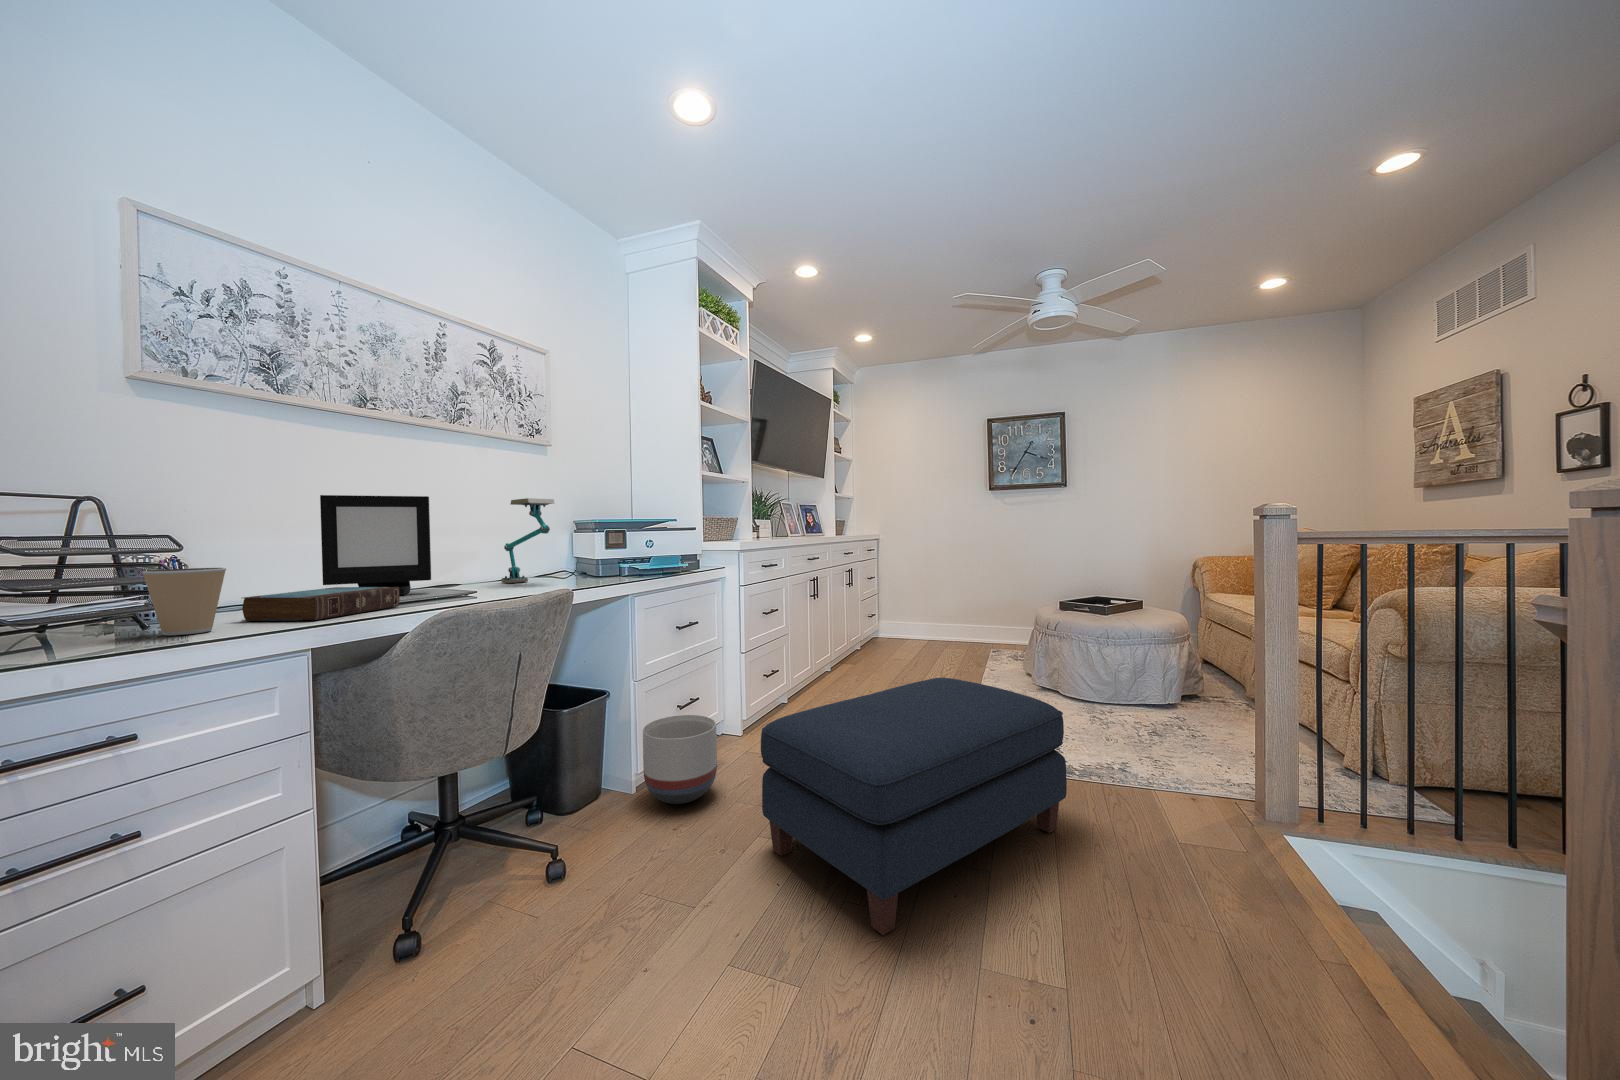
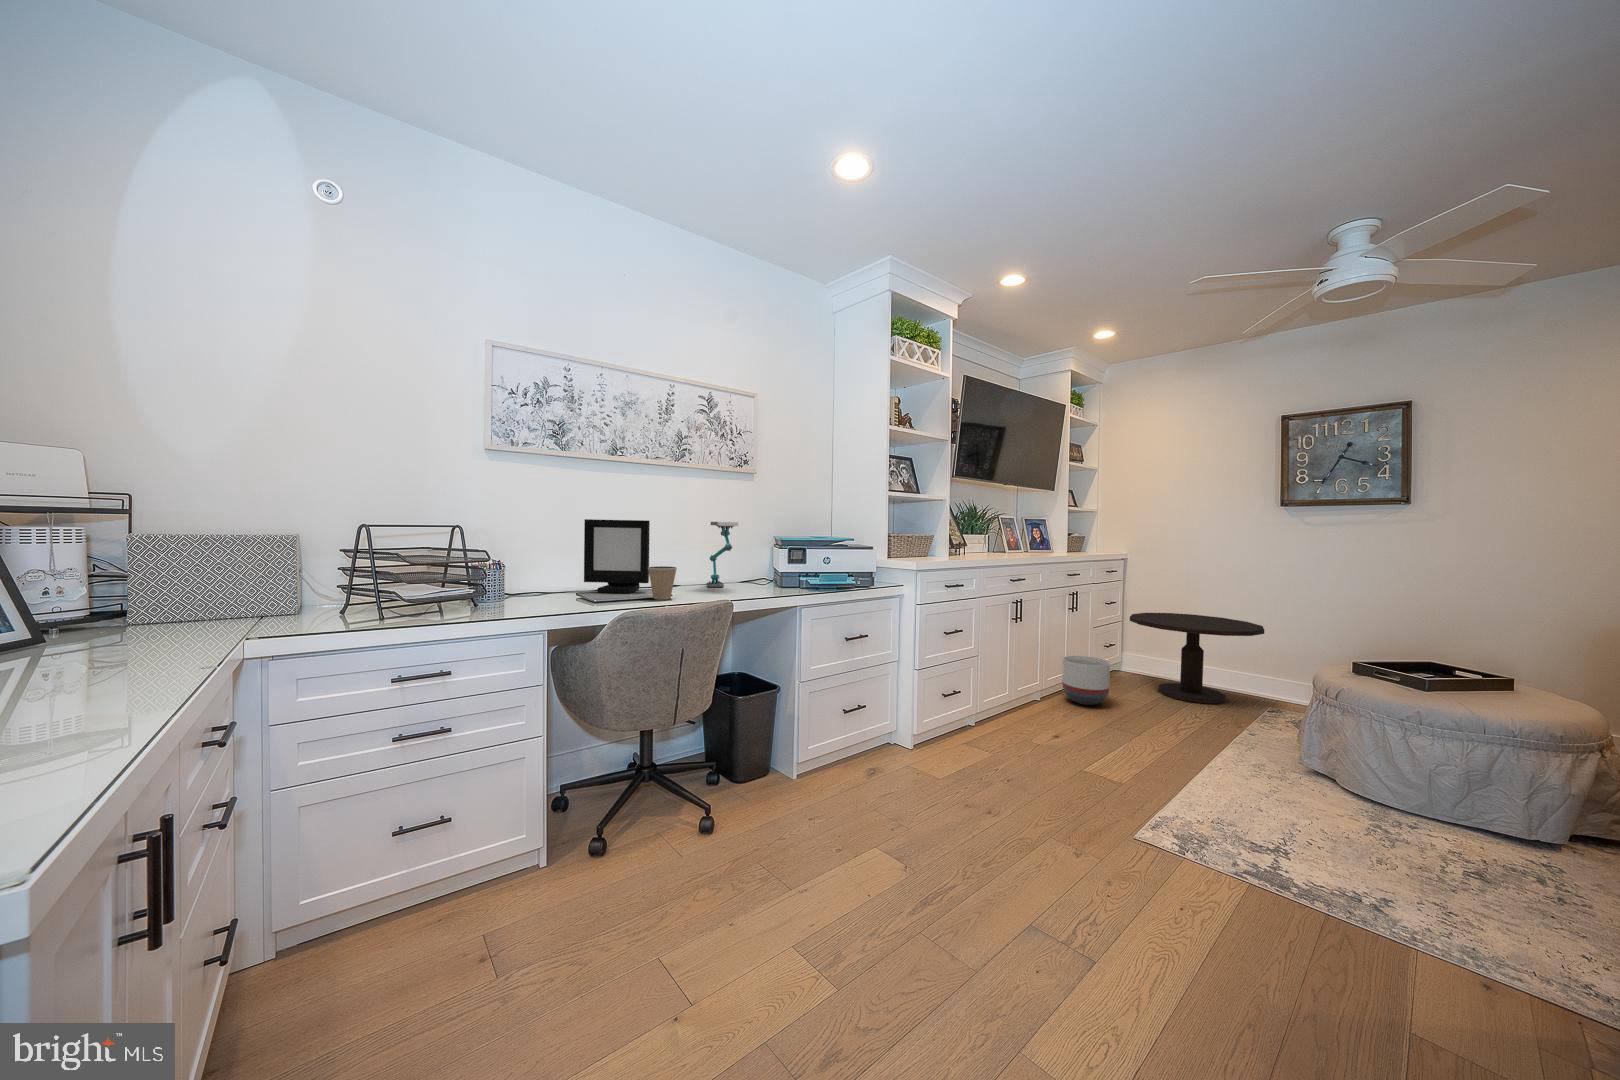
coffee cup: present [142,568,226,635] -> present [648,566,677,600]
side table: none [891,583,987,655] -> present [1130,613,1264,704]
book: present [242,587,400,621] -> none [518,587,609,612]
ottoman: present [761,678,1067,935] -> none [872,732,1234,979]
planter: present [643,715,717,804] -> present [1062,656,1110,705]

